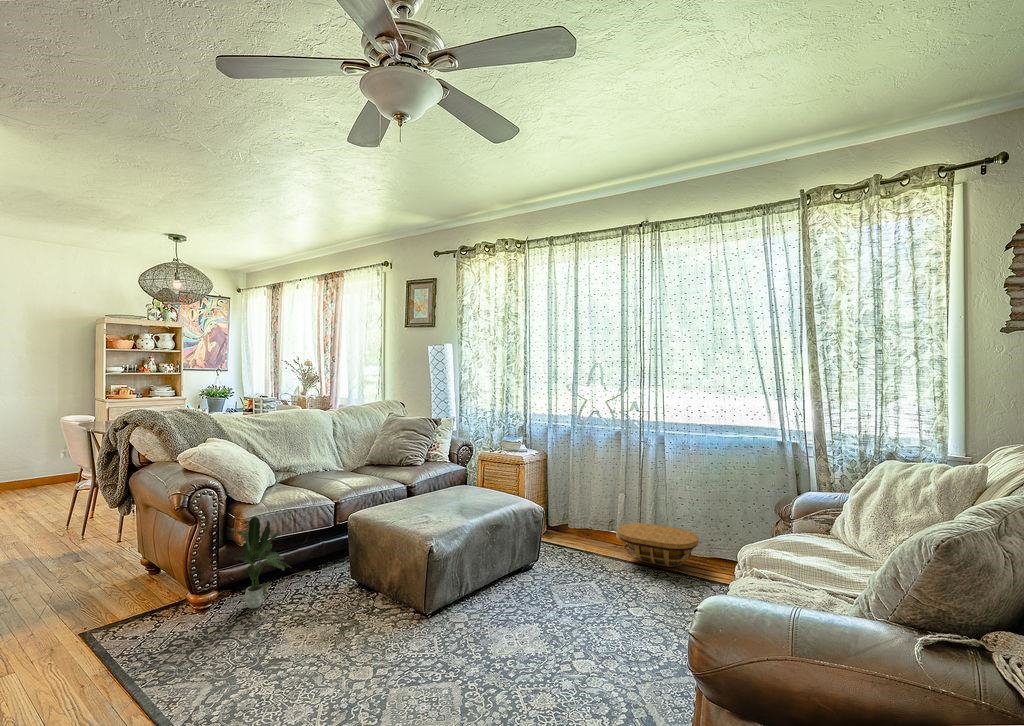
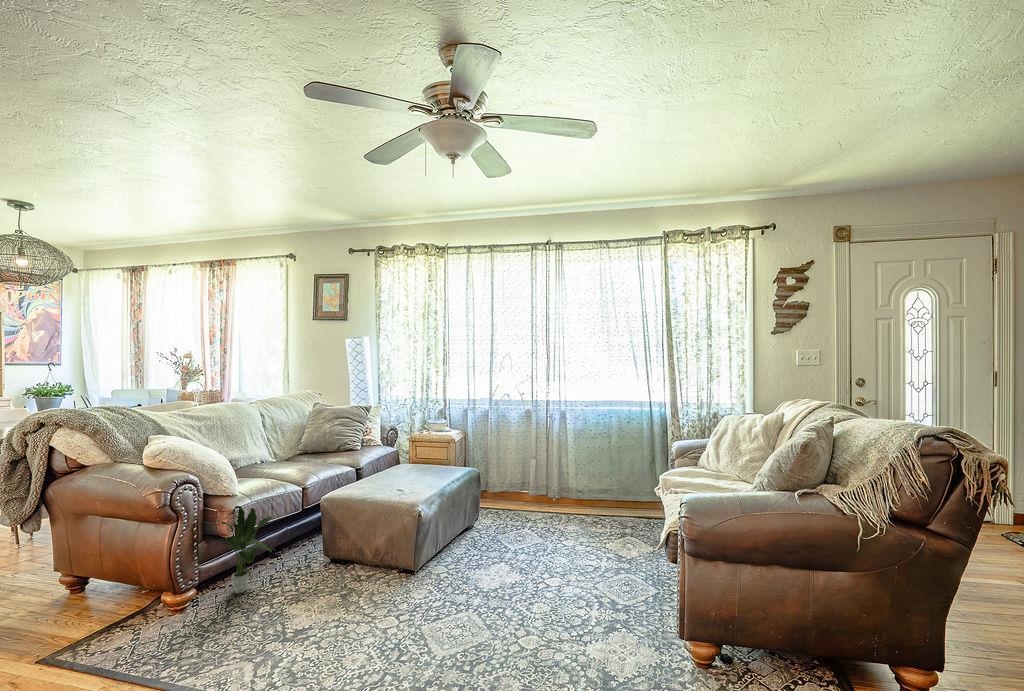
basket: present [618,523,698,567] -> none [534,481,595,511]

